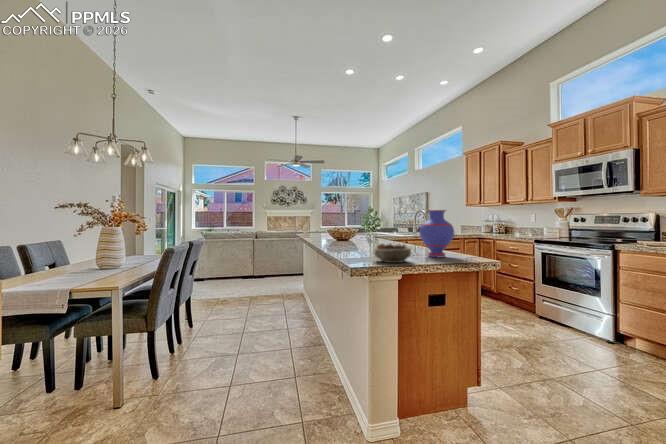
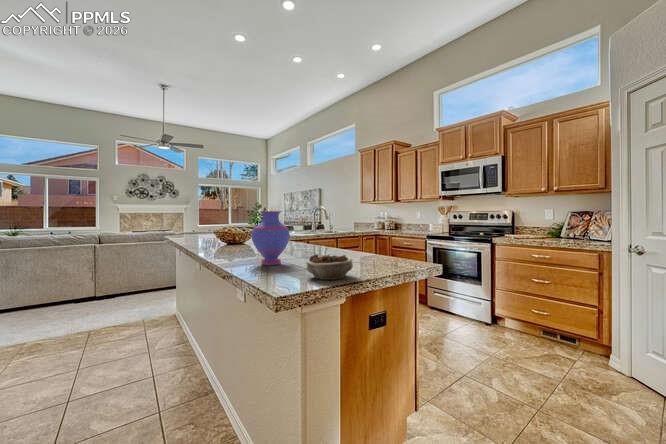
vase: present [420,210,454,258] -> present [252,211,290,265]

